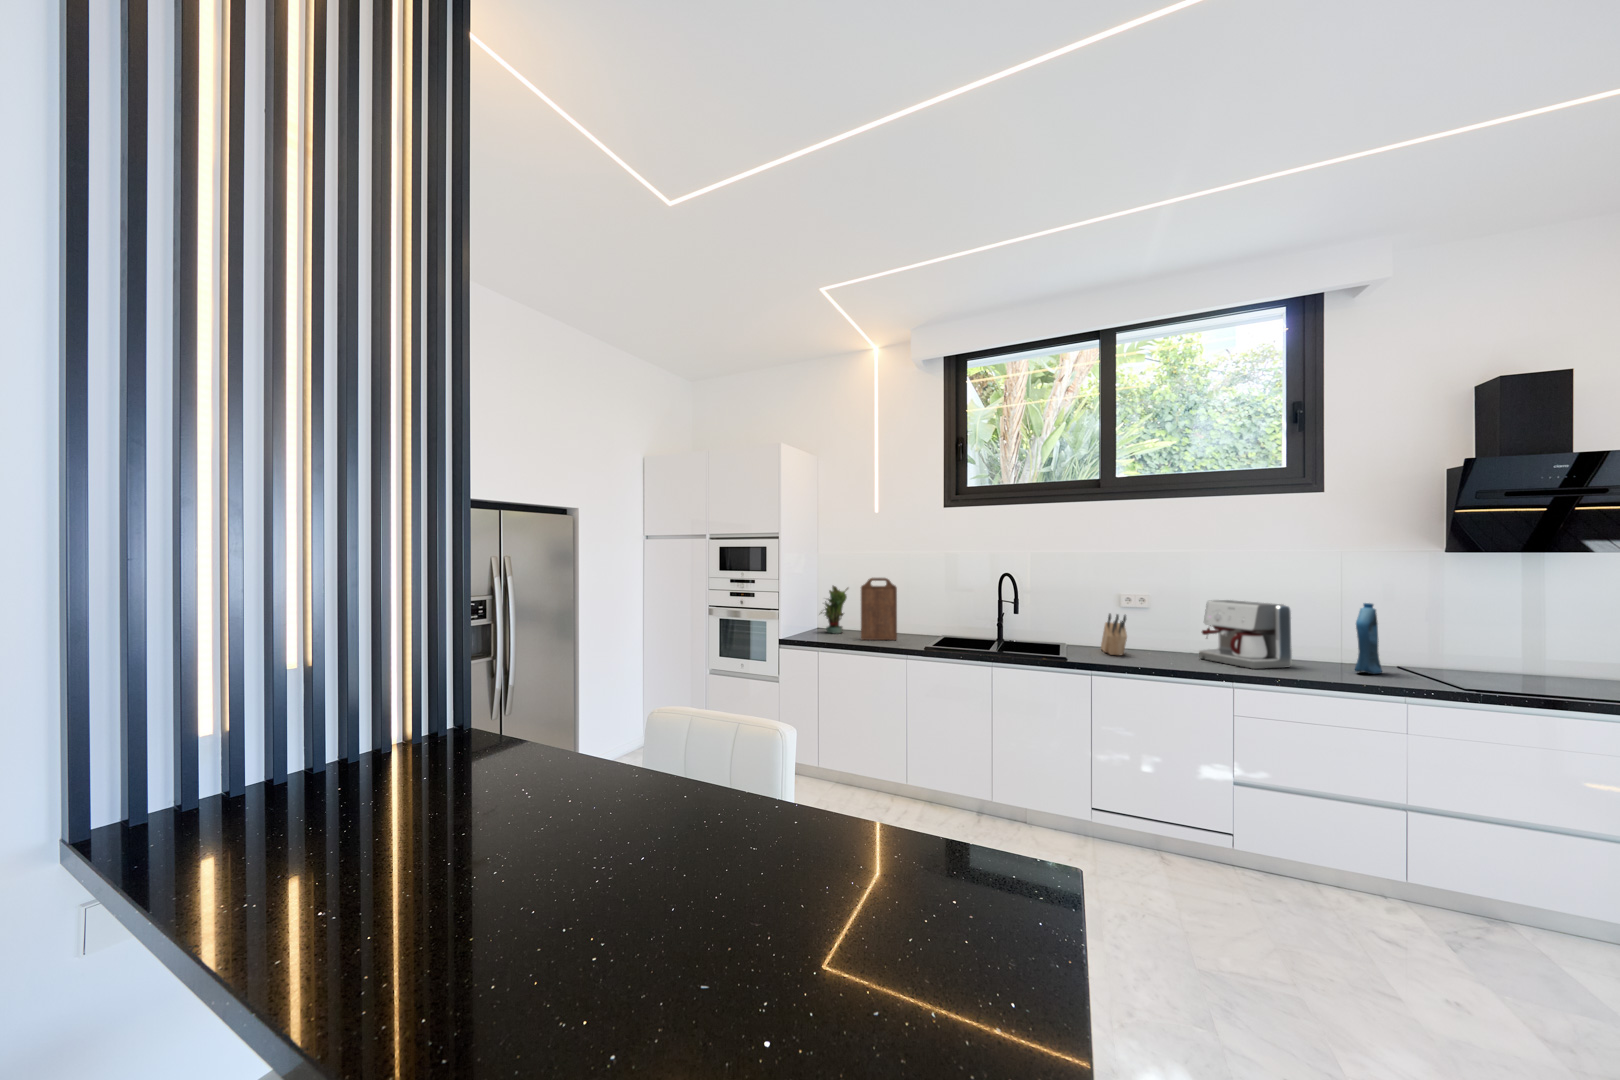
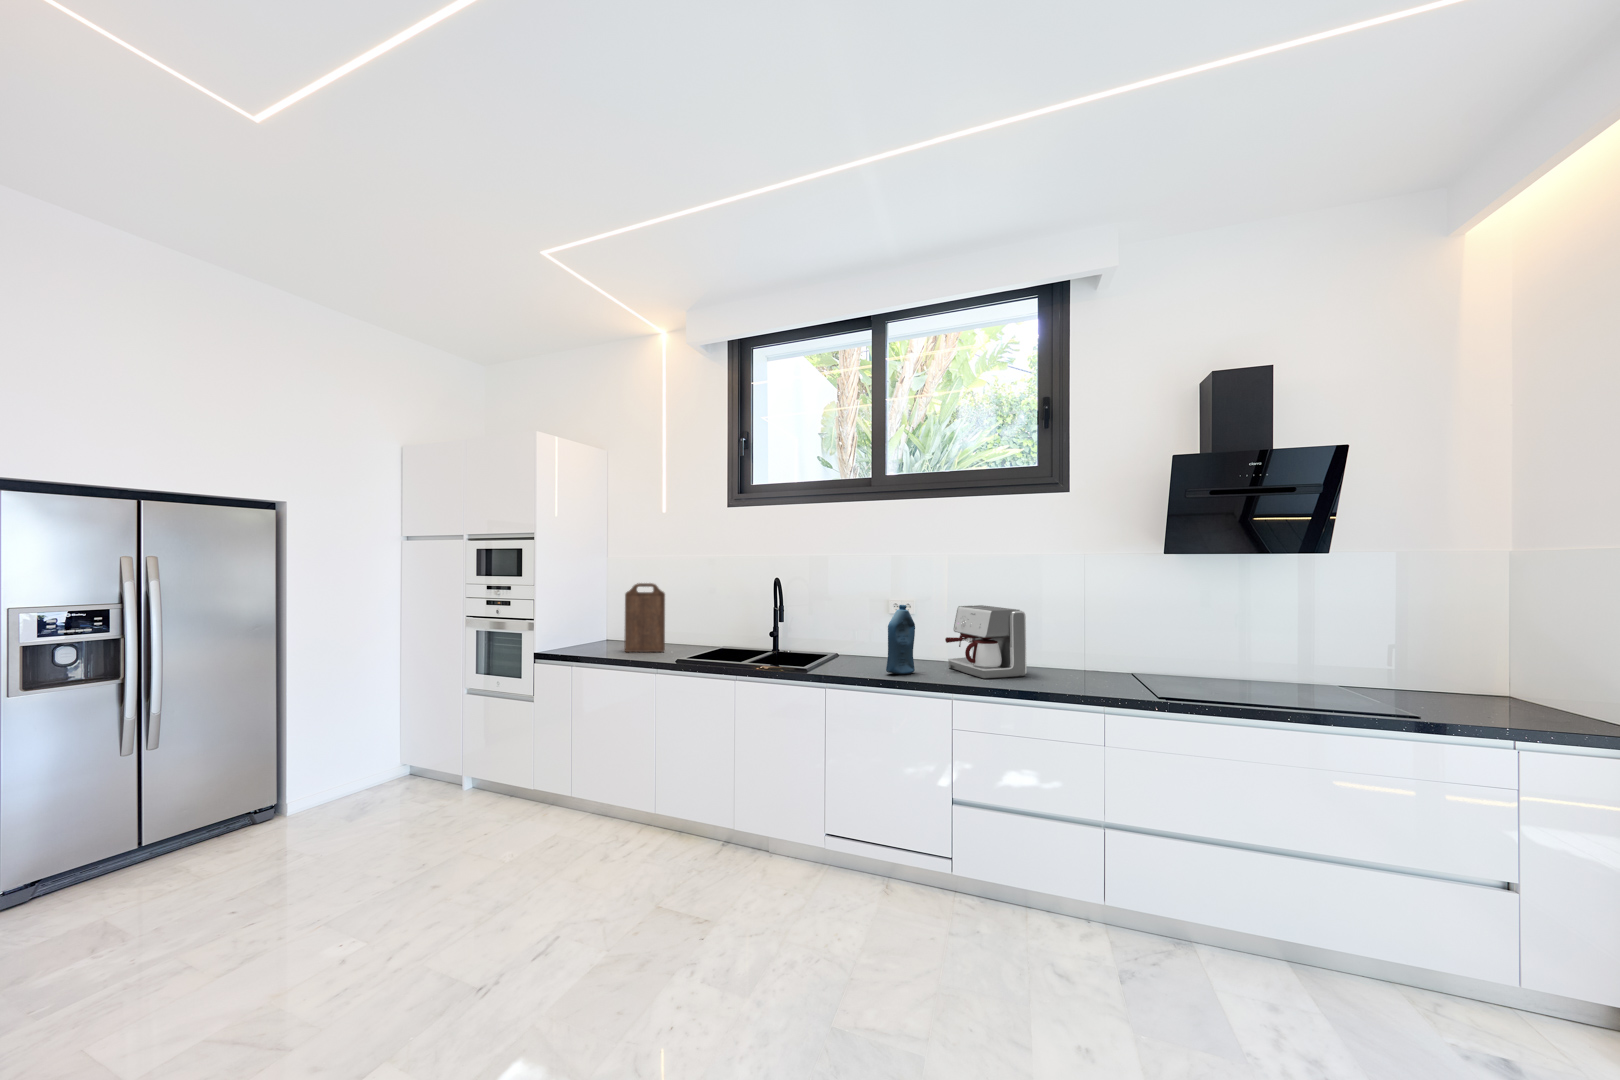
potted plant: present [821,586,848,633] -> none [593,592,628,645]
bottle: present [1355,603,1382,674] -> present [886,605,915,675]
knife block: present [1101,614,1127,655] -> none [859,621,883,666]

